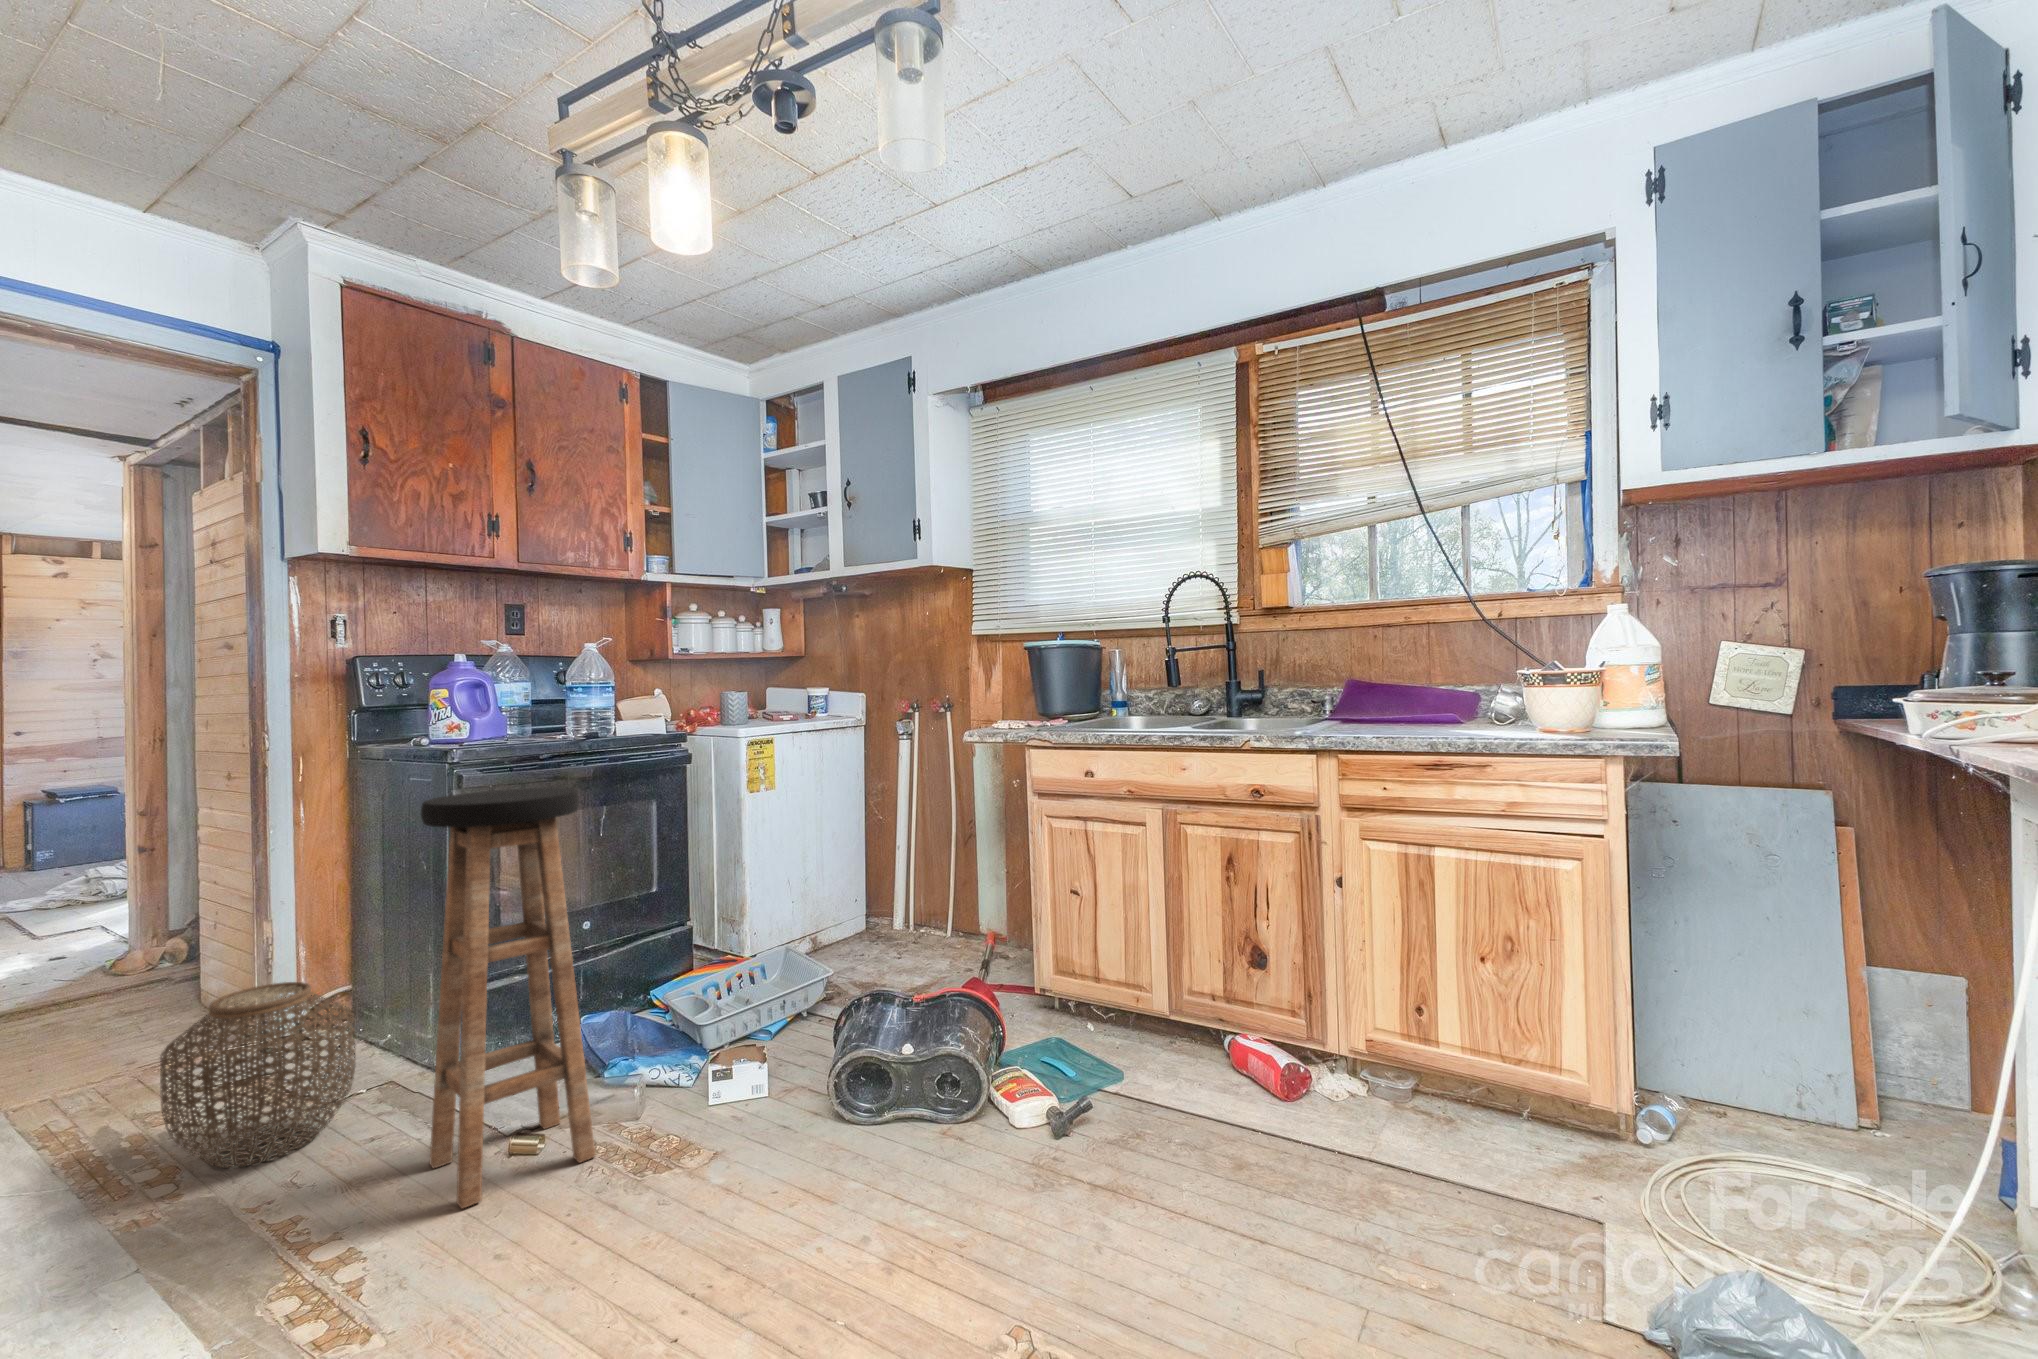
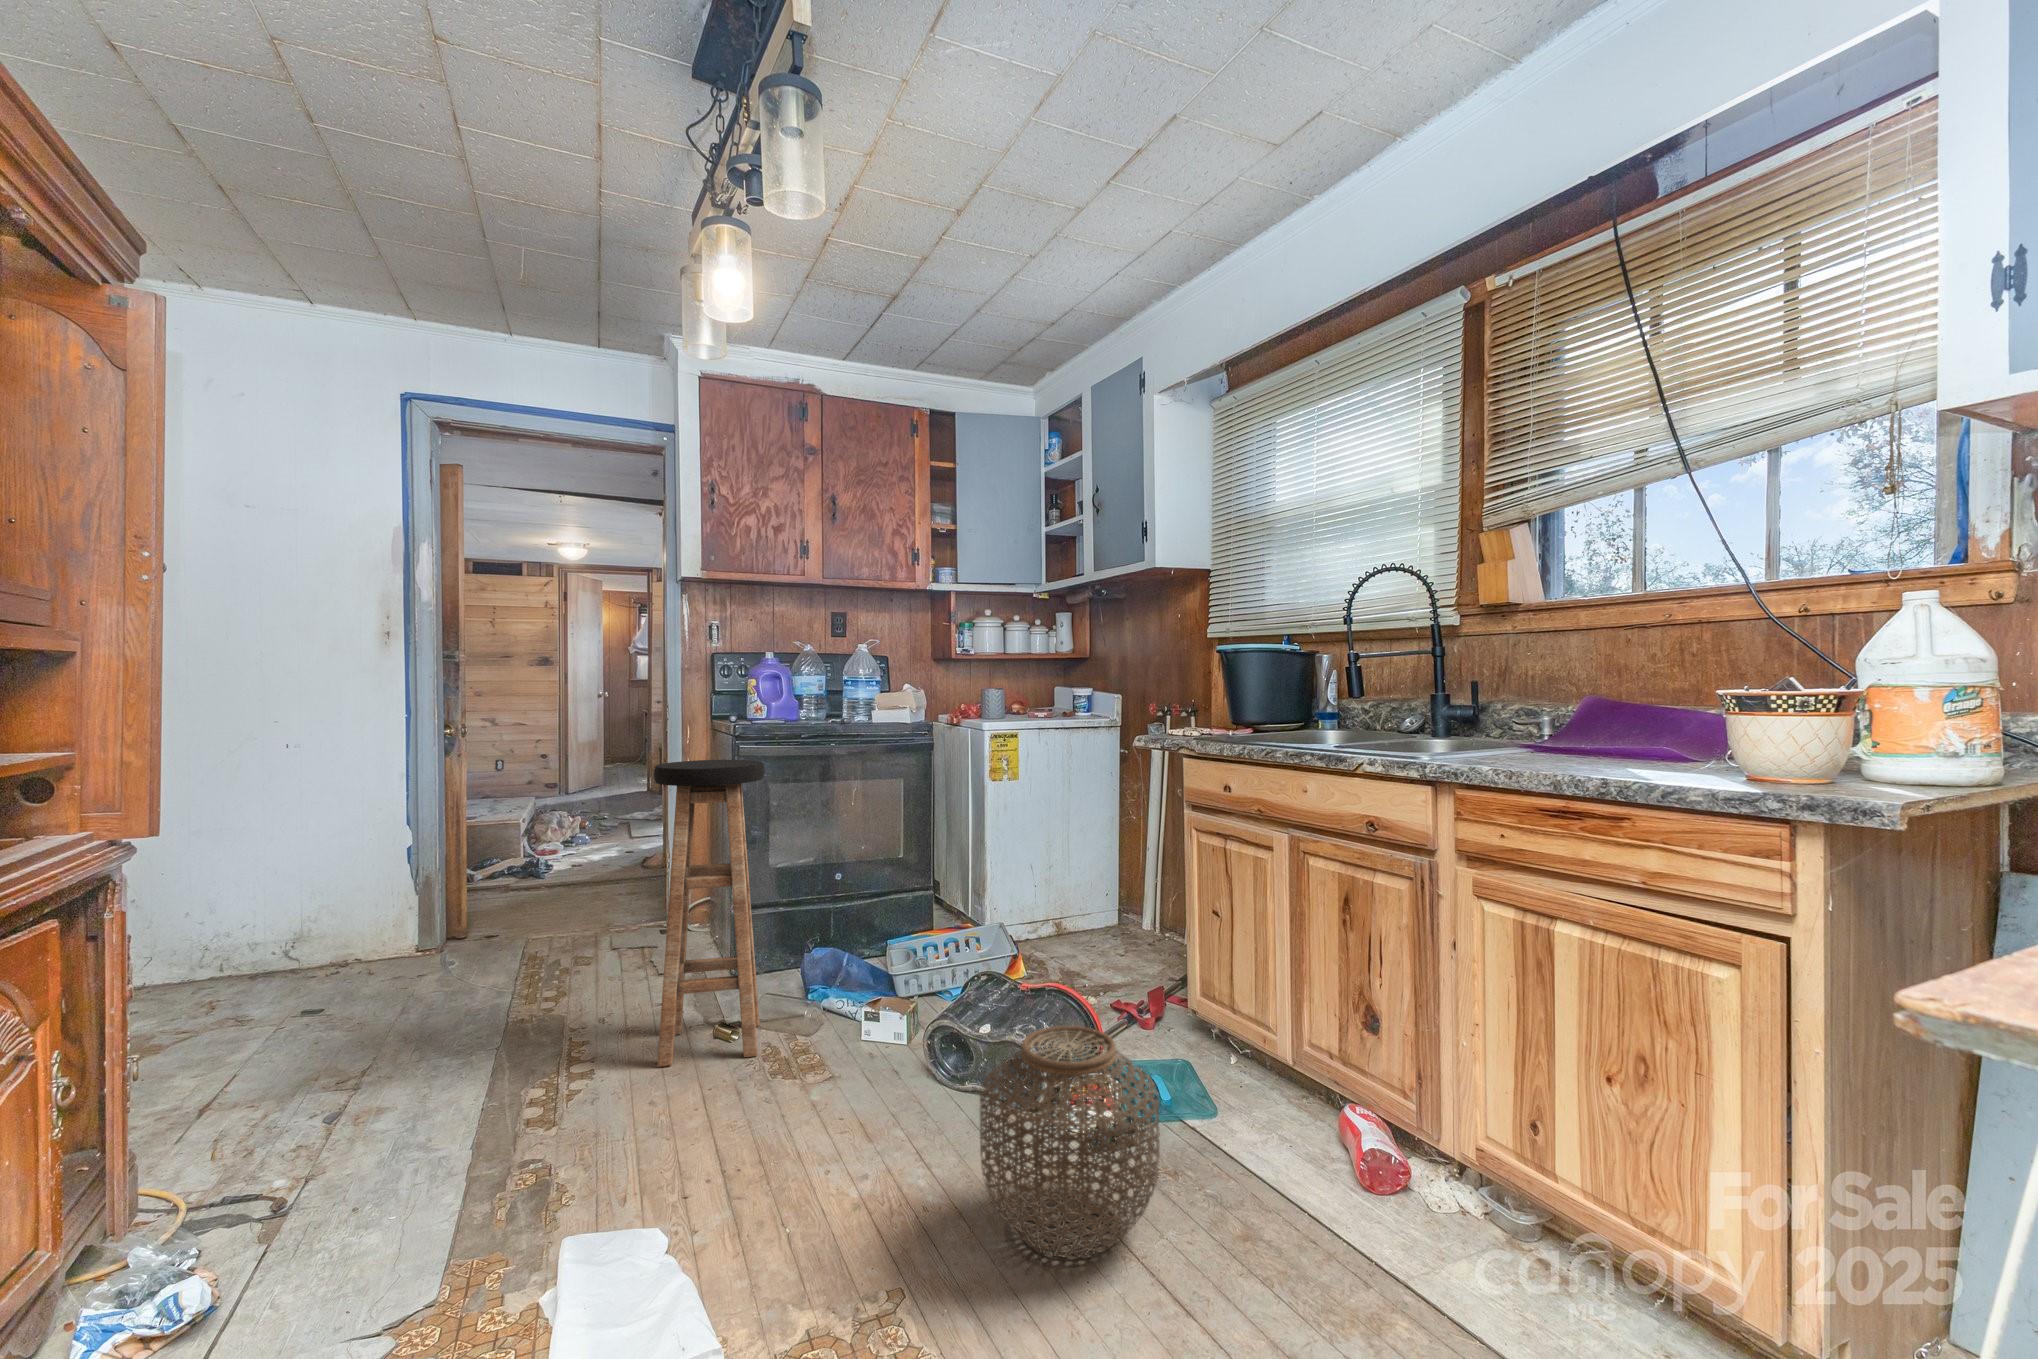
woven basket: present [160,982,355,1168] -> present [980,1026,1160,1258]

